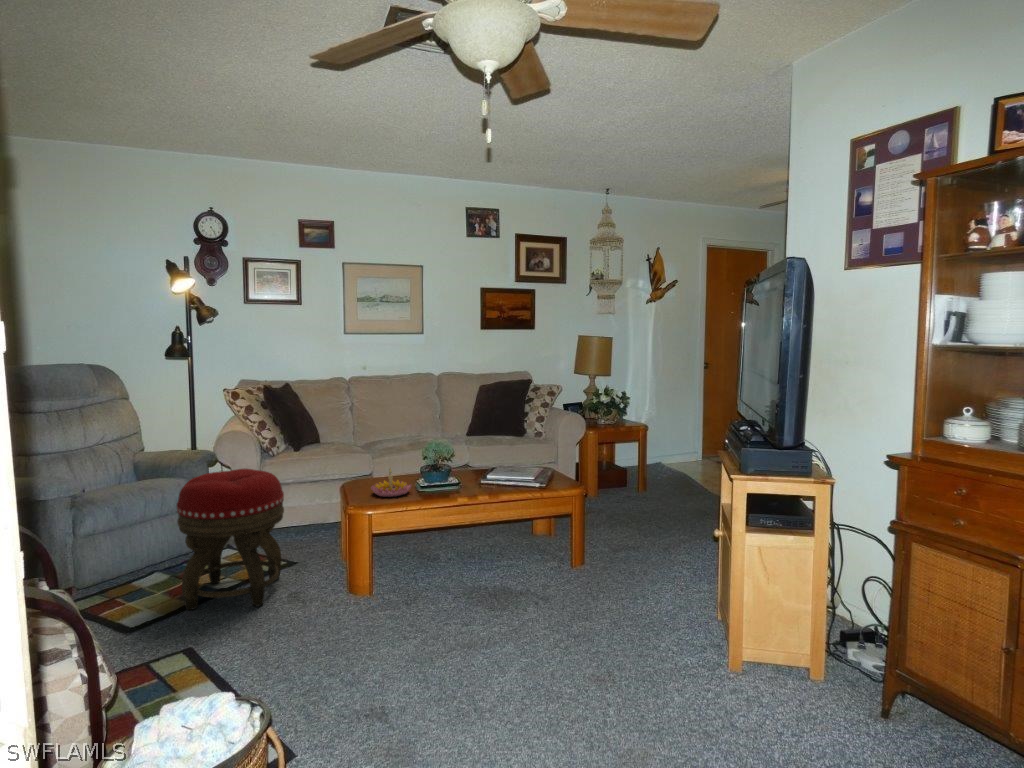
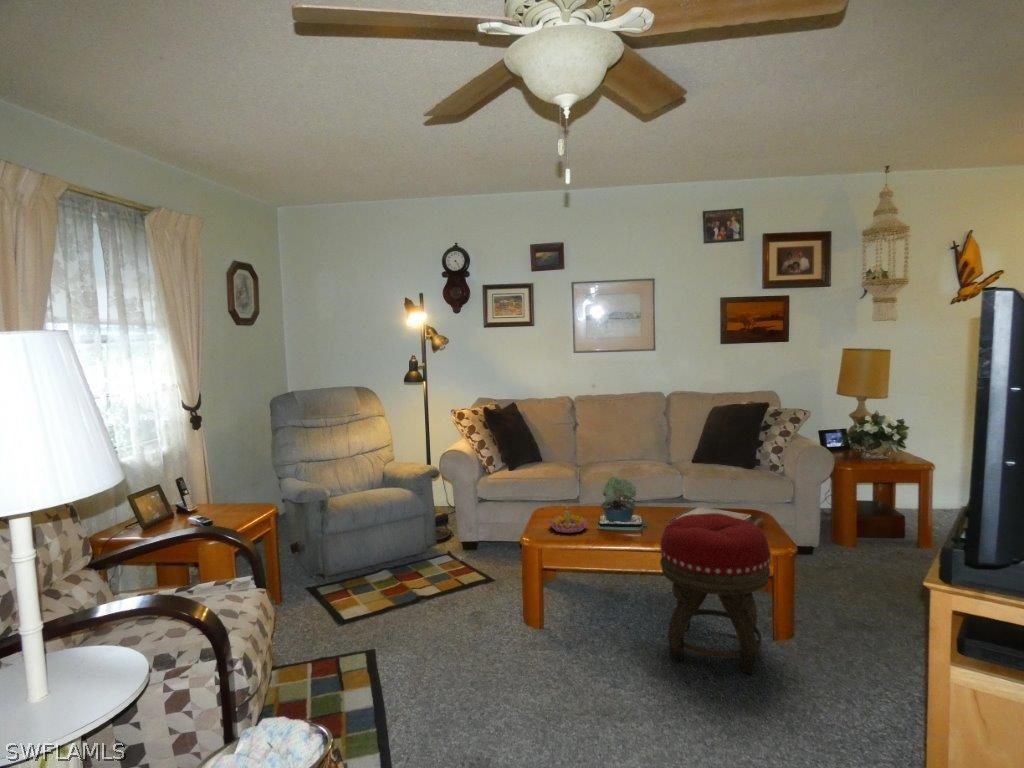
footstool: present [177,469,284,610] -> present [660,513,771,674]

